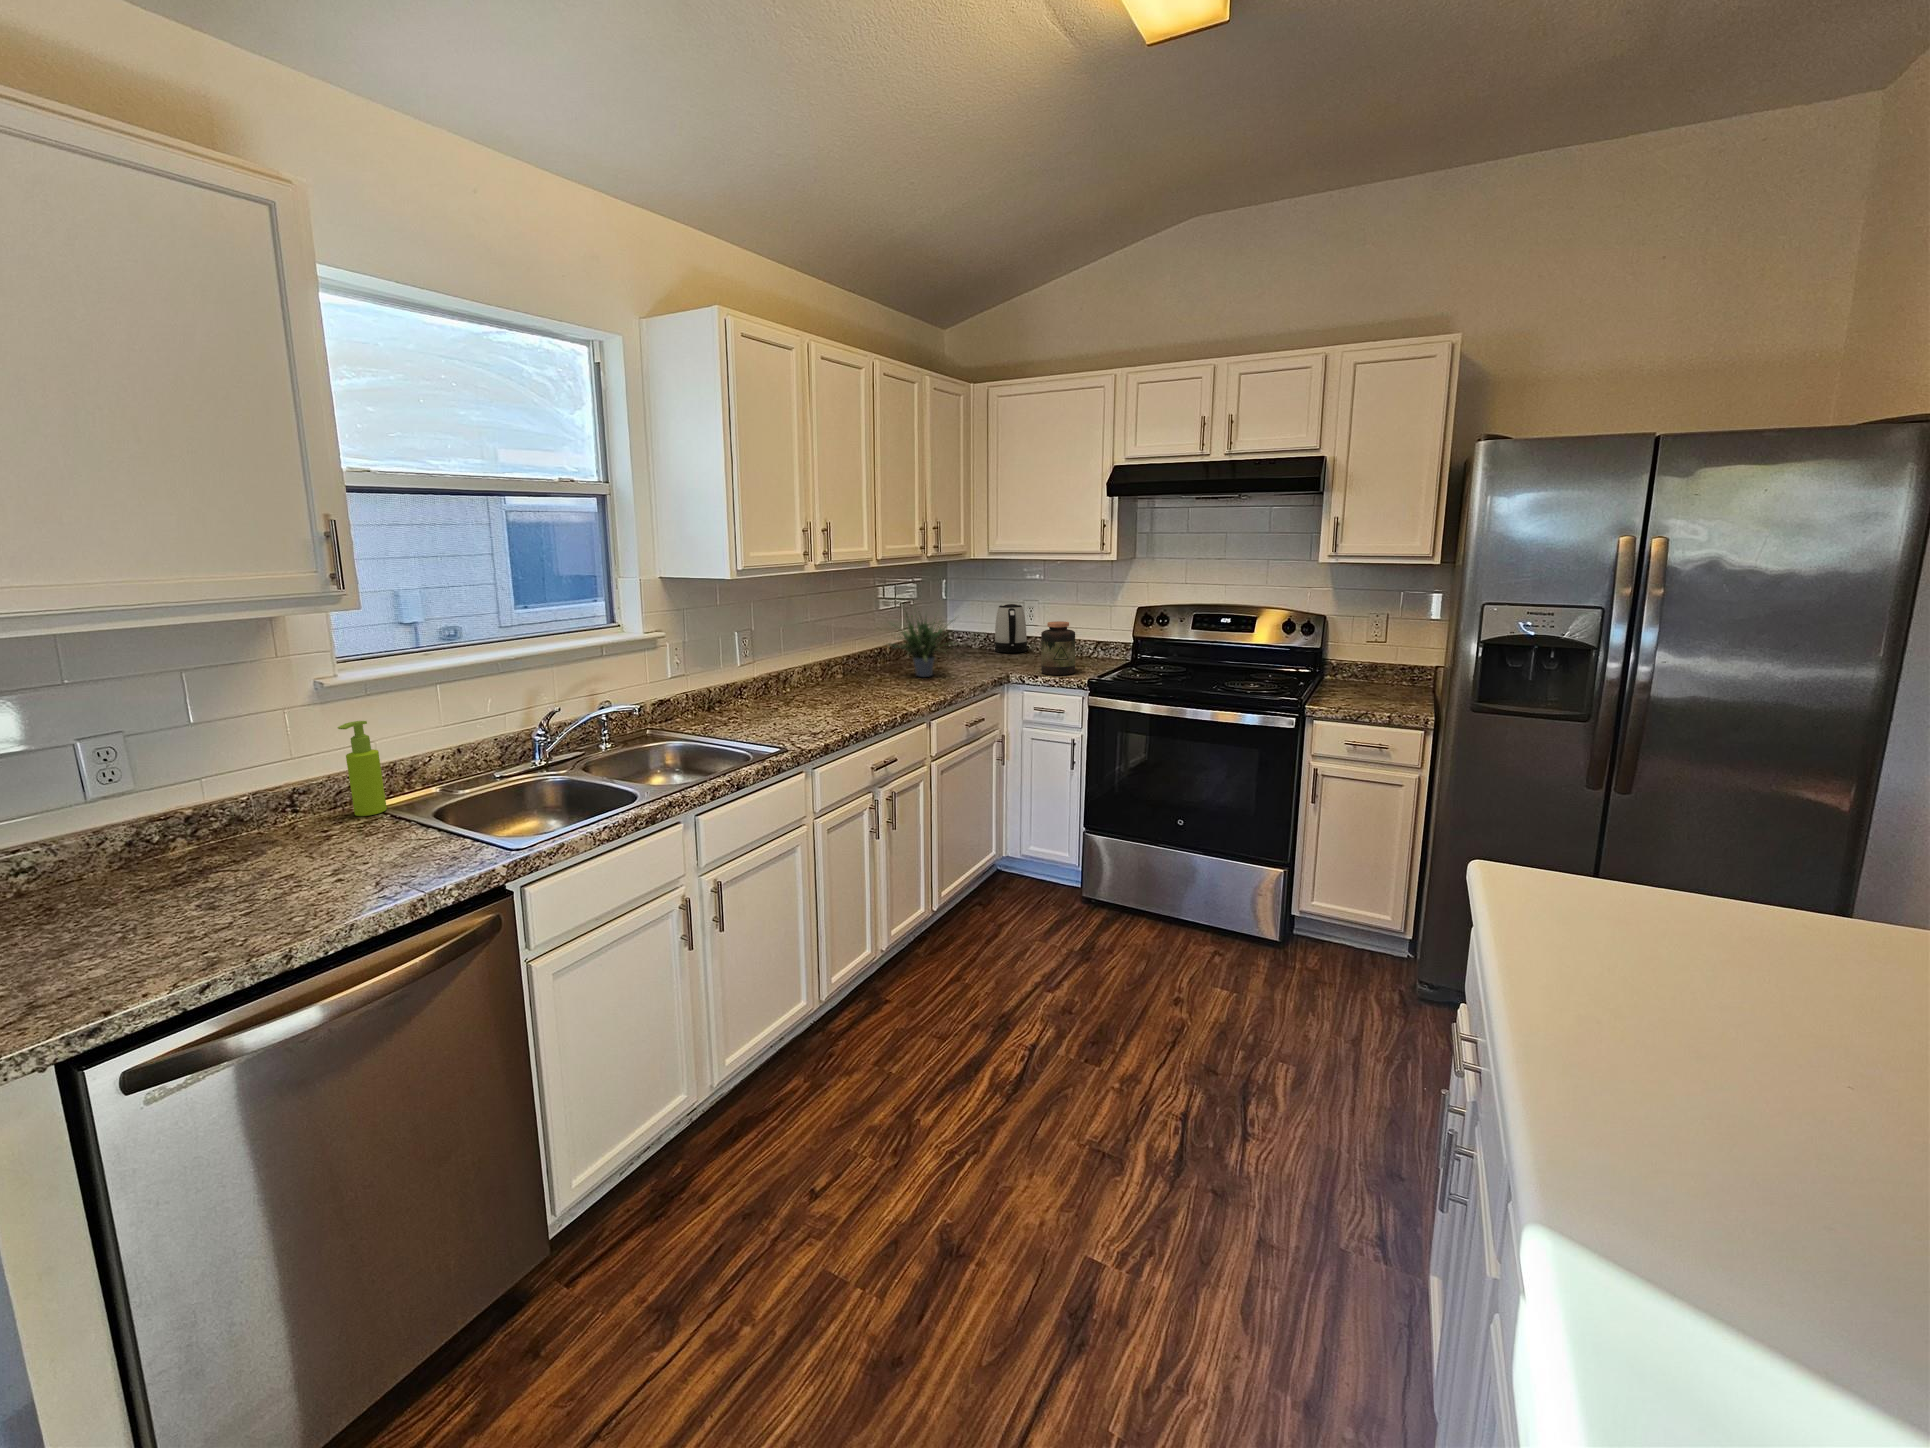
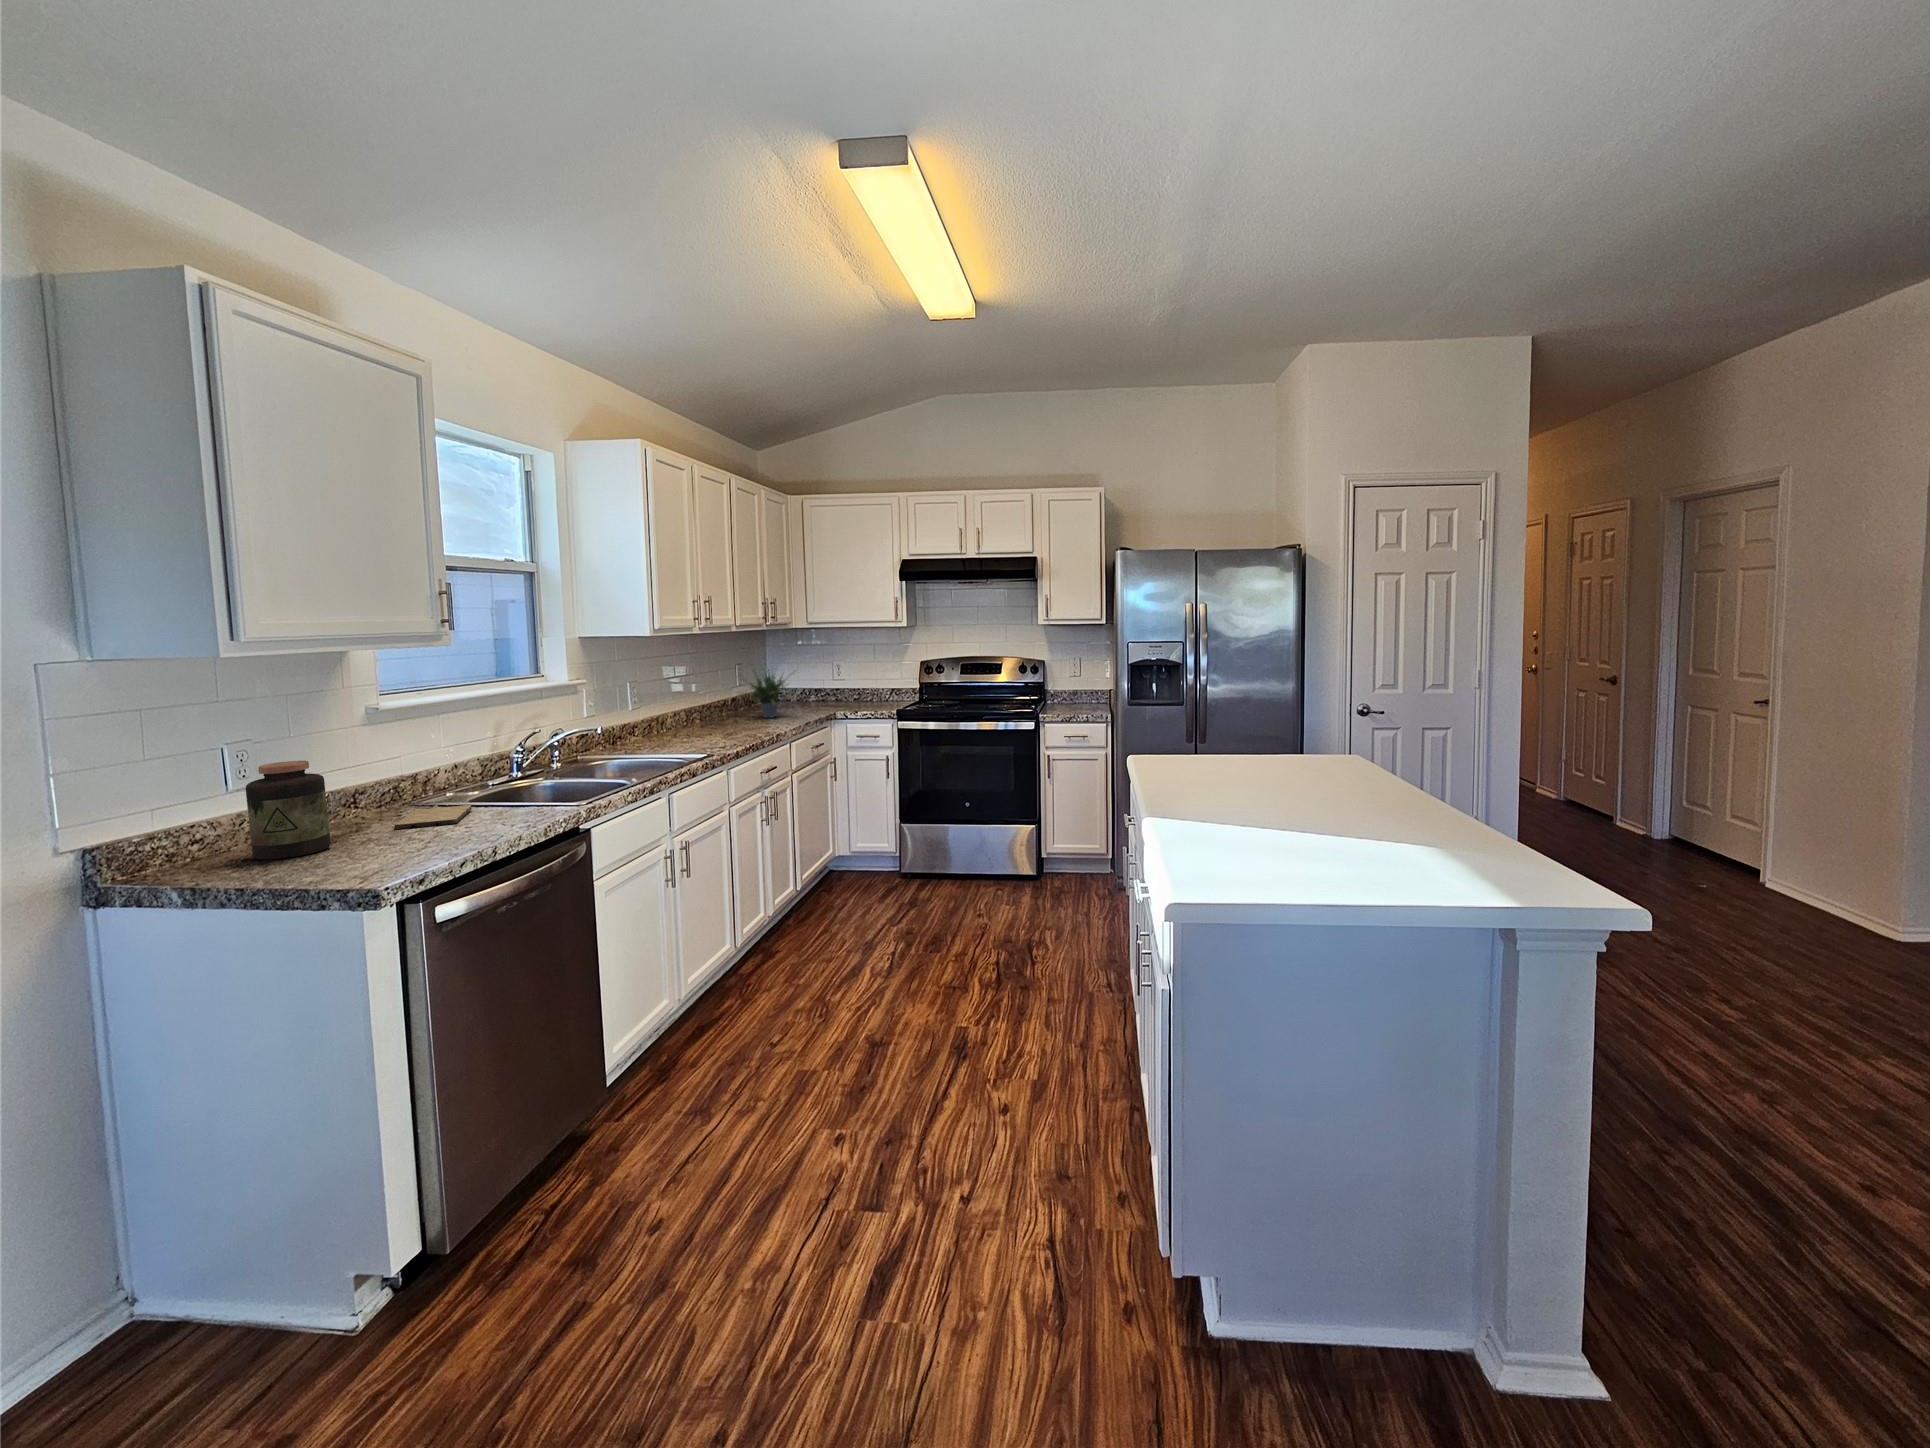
kettle: present [995,603,1027,652] -> none [813,663,839,701]
jar: present [1041,621,1075,675] -> present [246,761,331,860]
soap dispenser: present [338,721,387,816] -> none [392,738,423,811]
cutting board: none [280,822,412,863] -> present [394,805,472,830]

